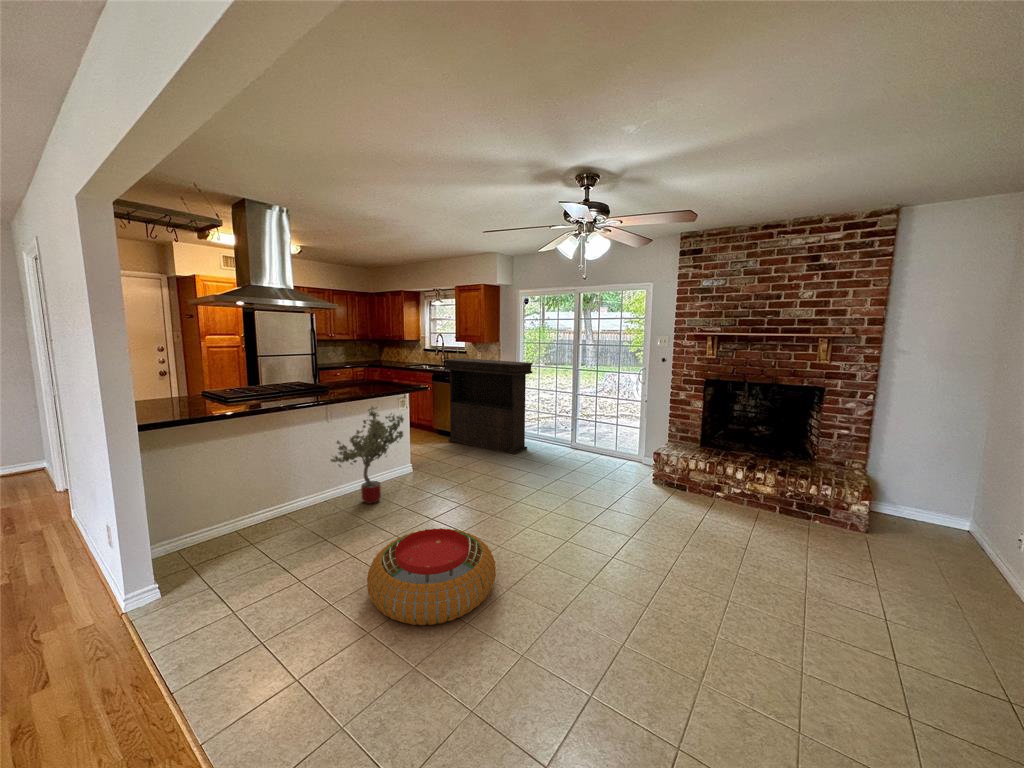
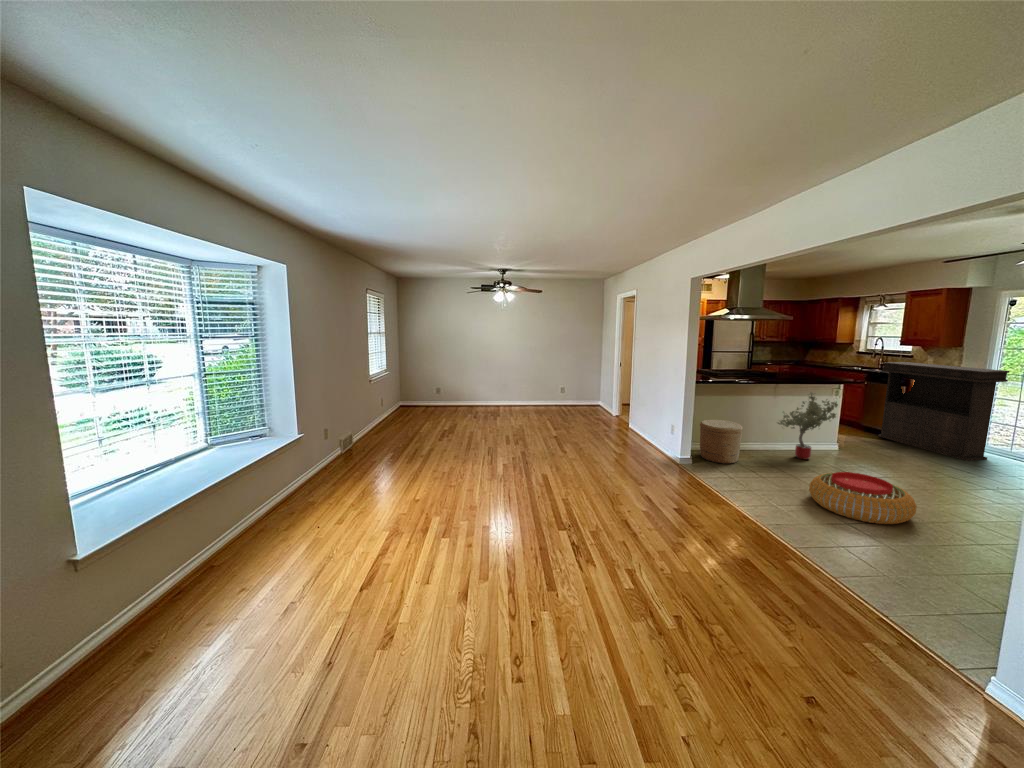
woven basket: none [186,475,272,566] -> present [700,420,743,464]

